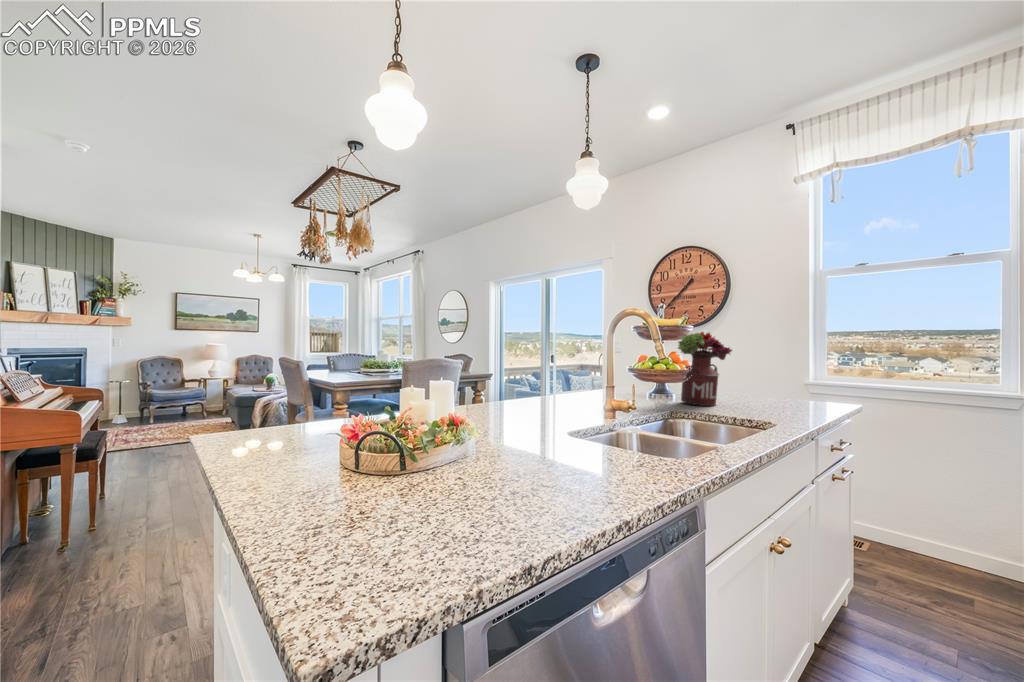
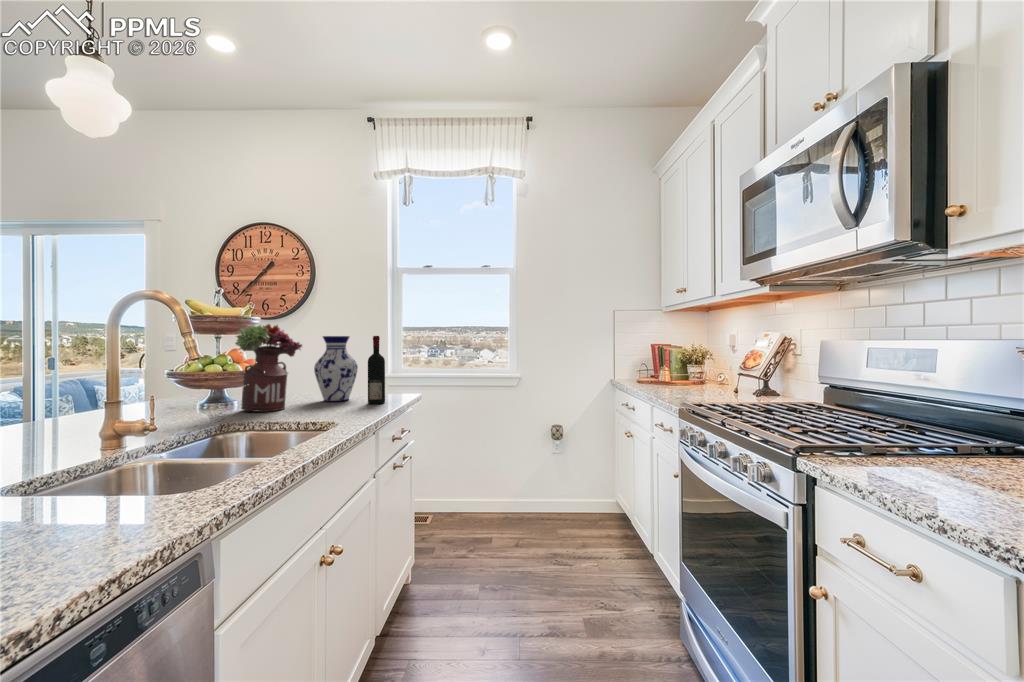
vase: none [740,342,786,405] -> present [314,336,358,402]
wine bottle: none [800,342,821,412] -> present [368,336,385,404]

